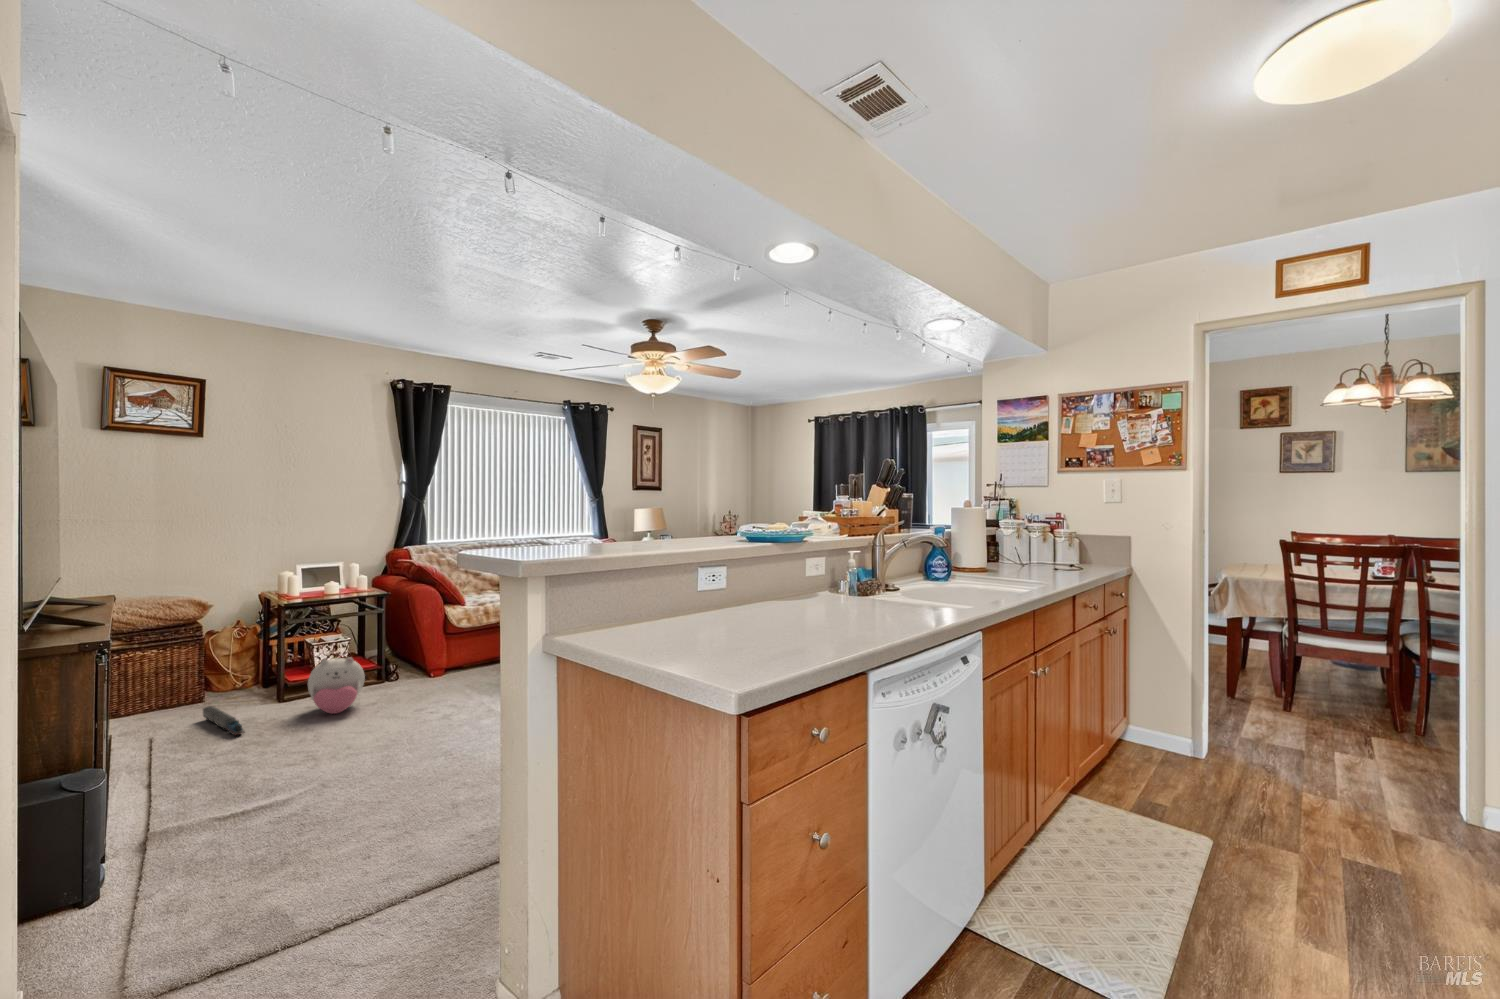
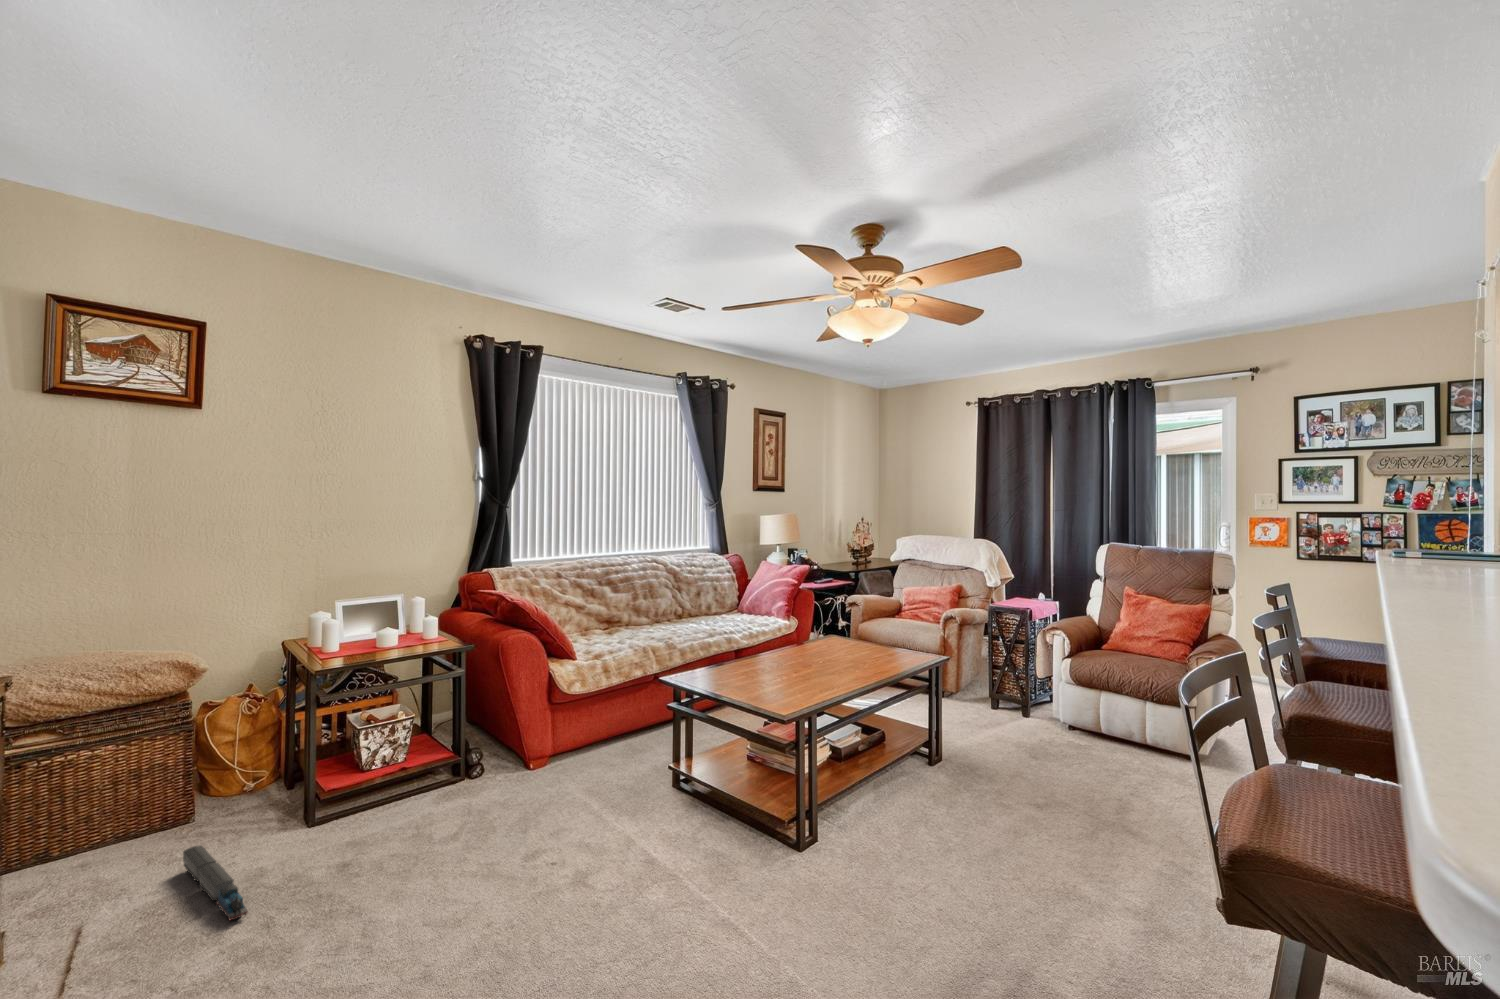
plush toy: present [308,657,365,714] -> none [353,758,442,857]

